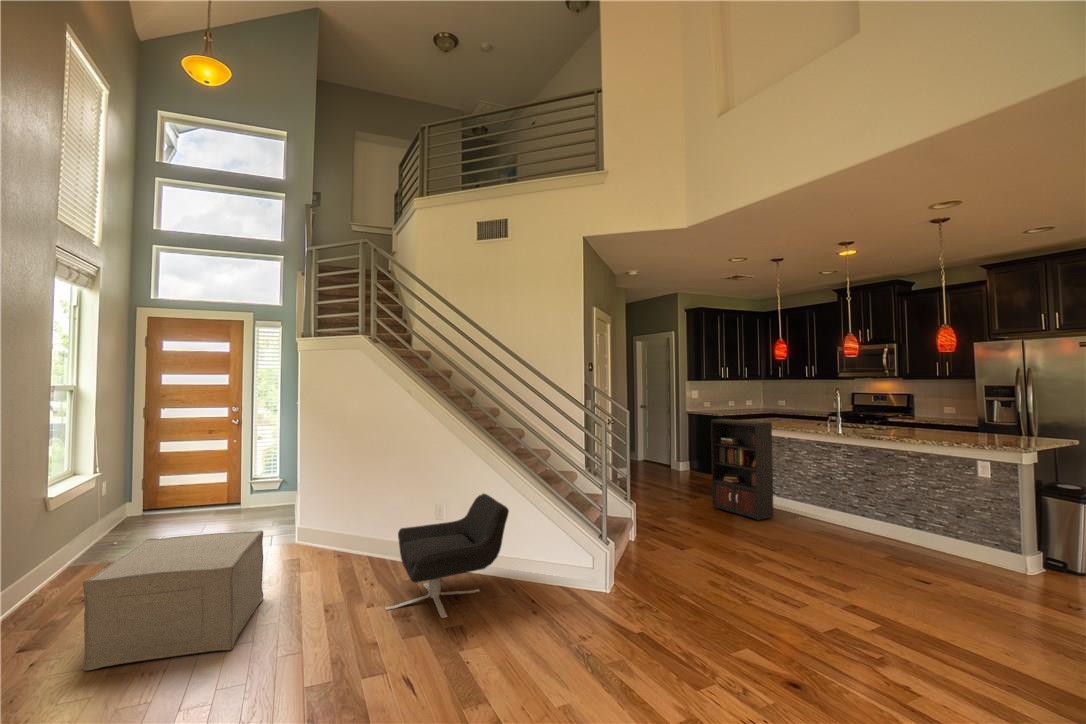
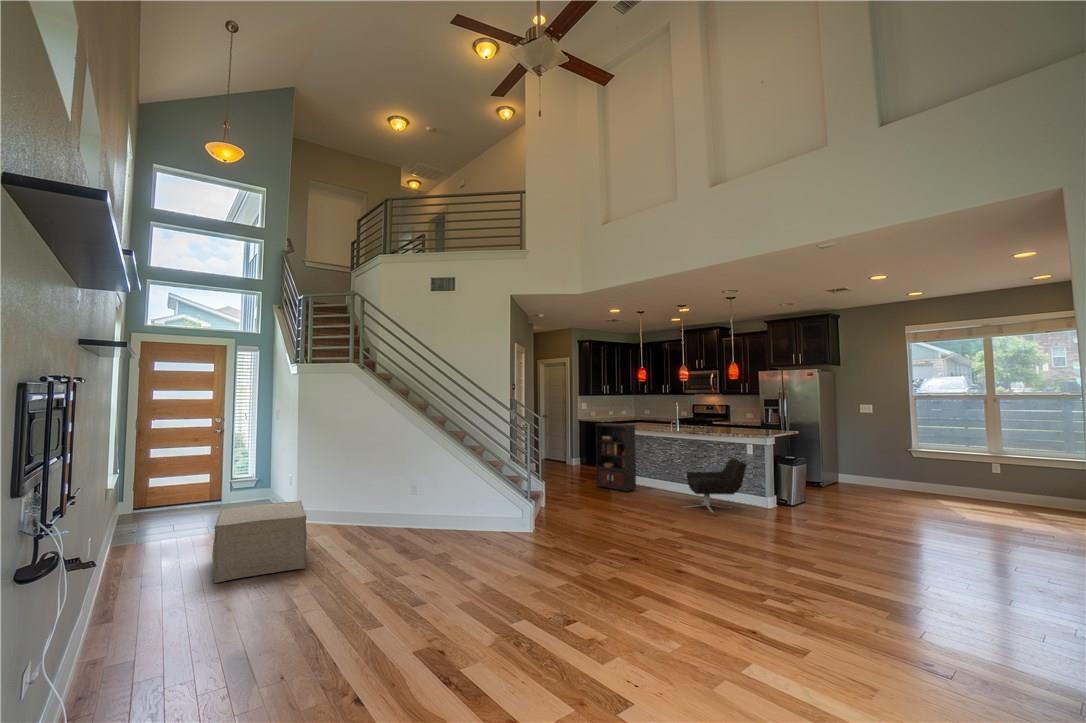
lounge chair: present [385,494,509,618] -> present [687,458,747,513]

